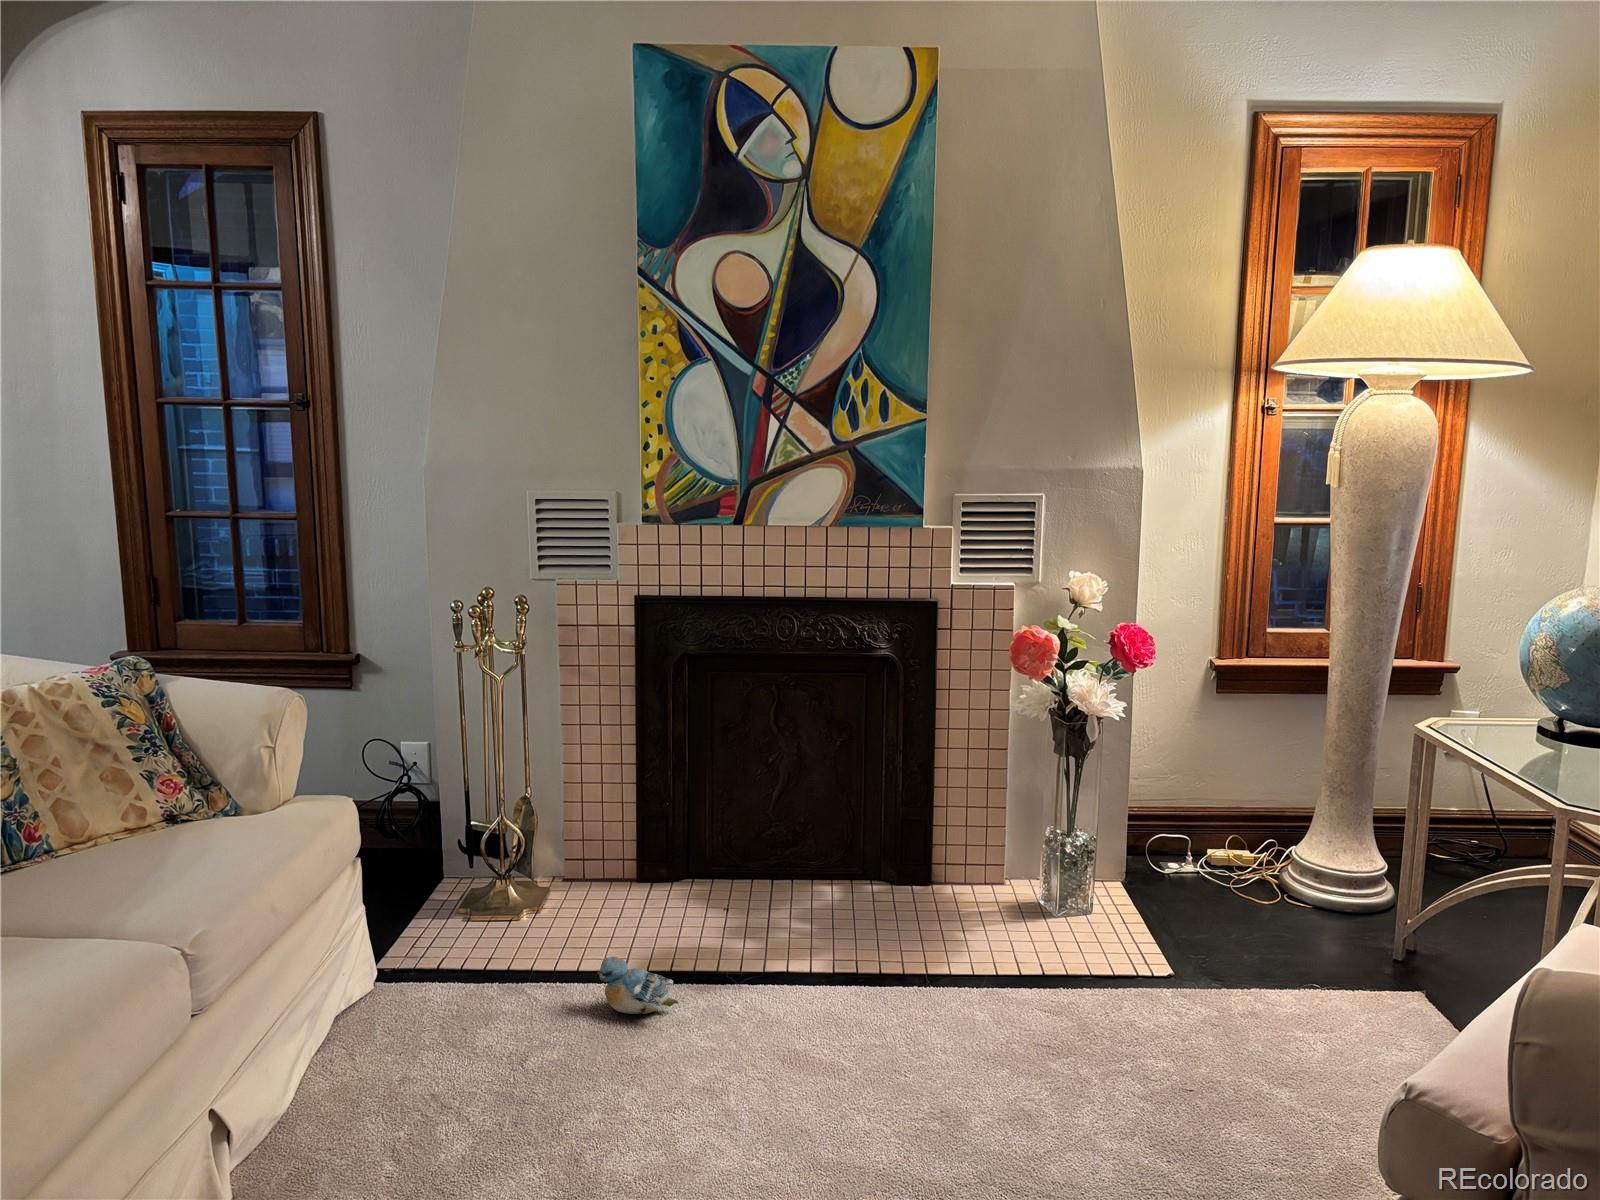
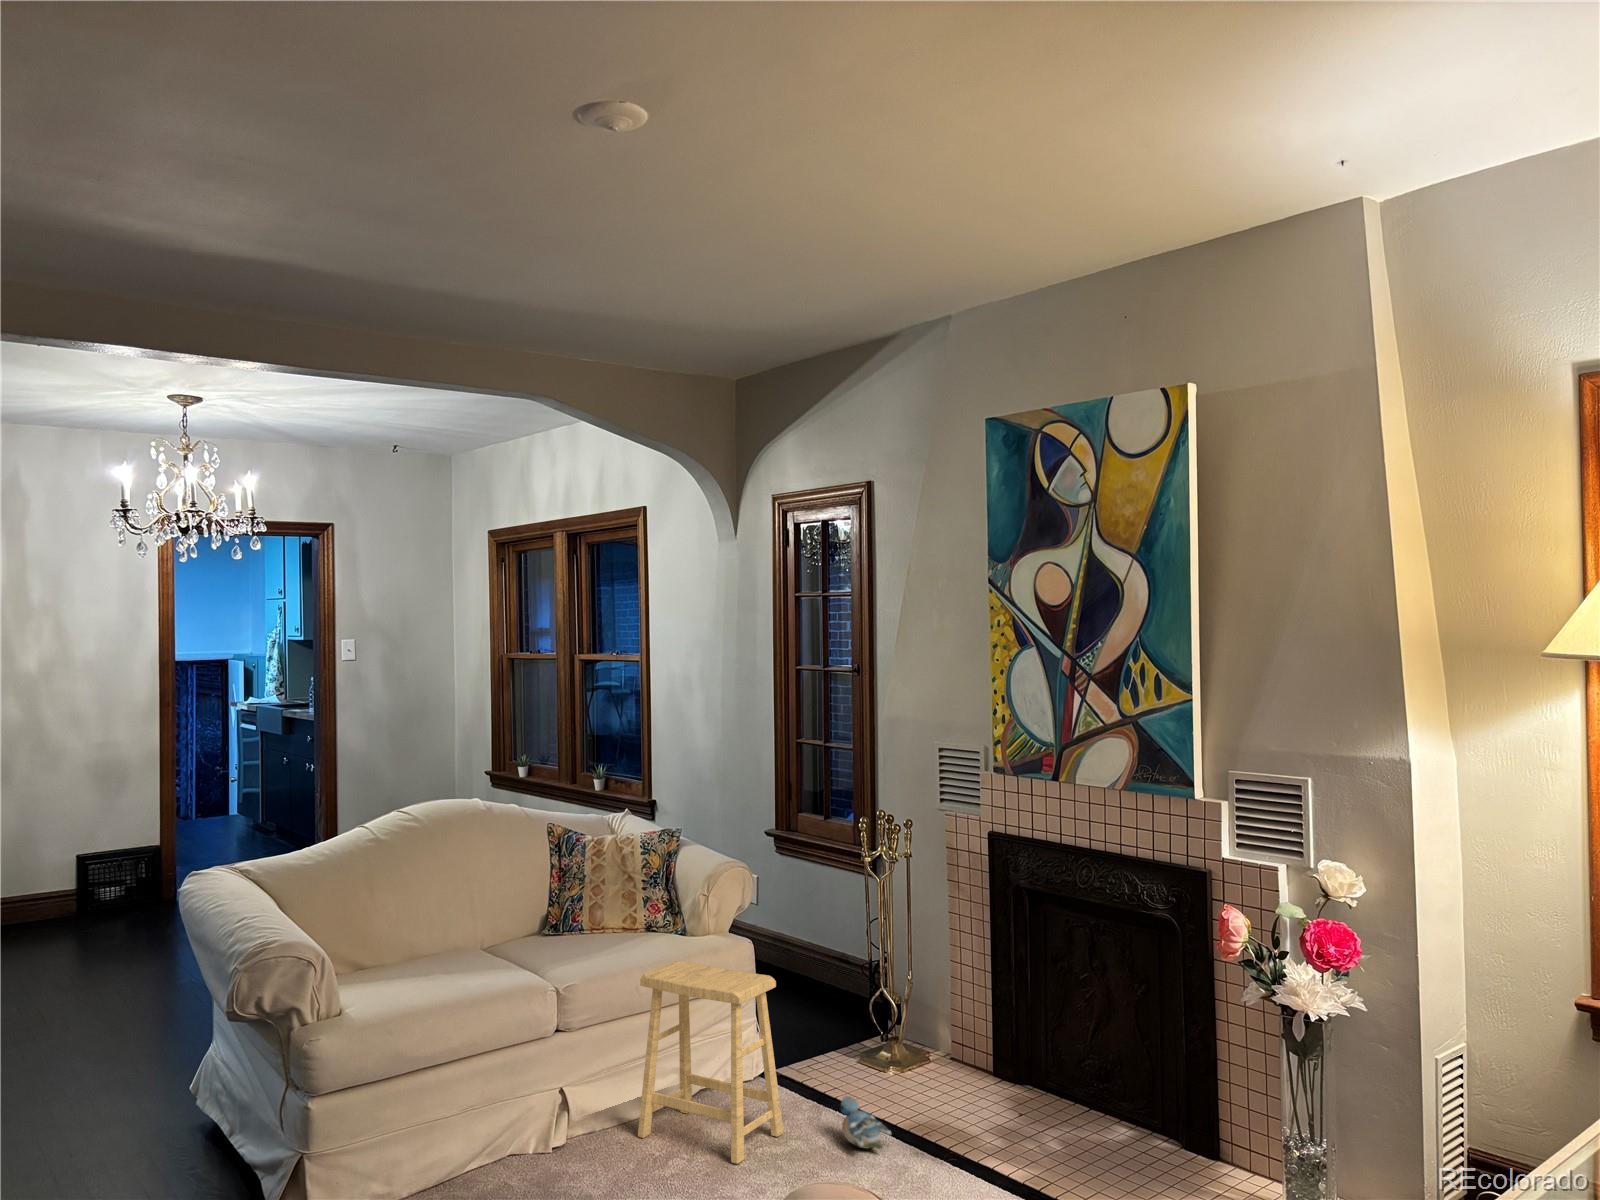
footstool: none [312,830,535,1137] -> present [638,961,784,1164]

